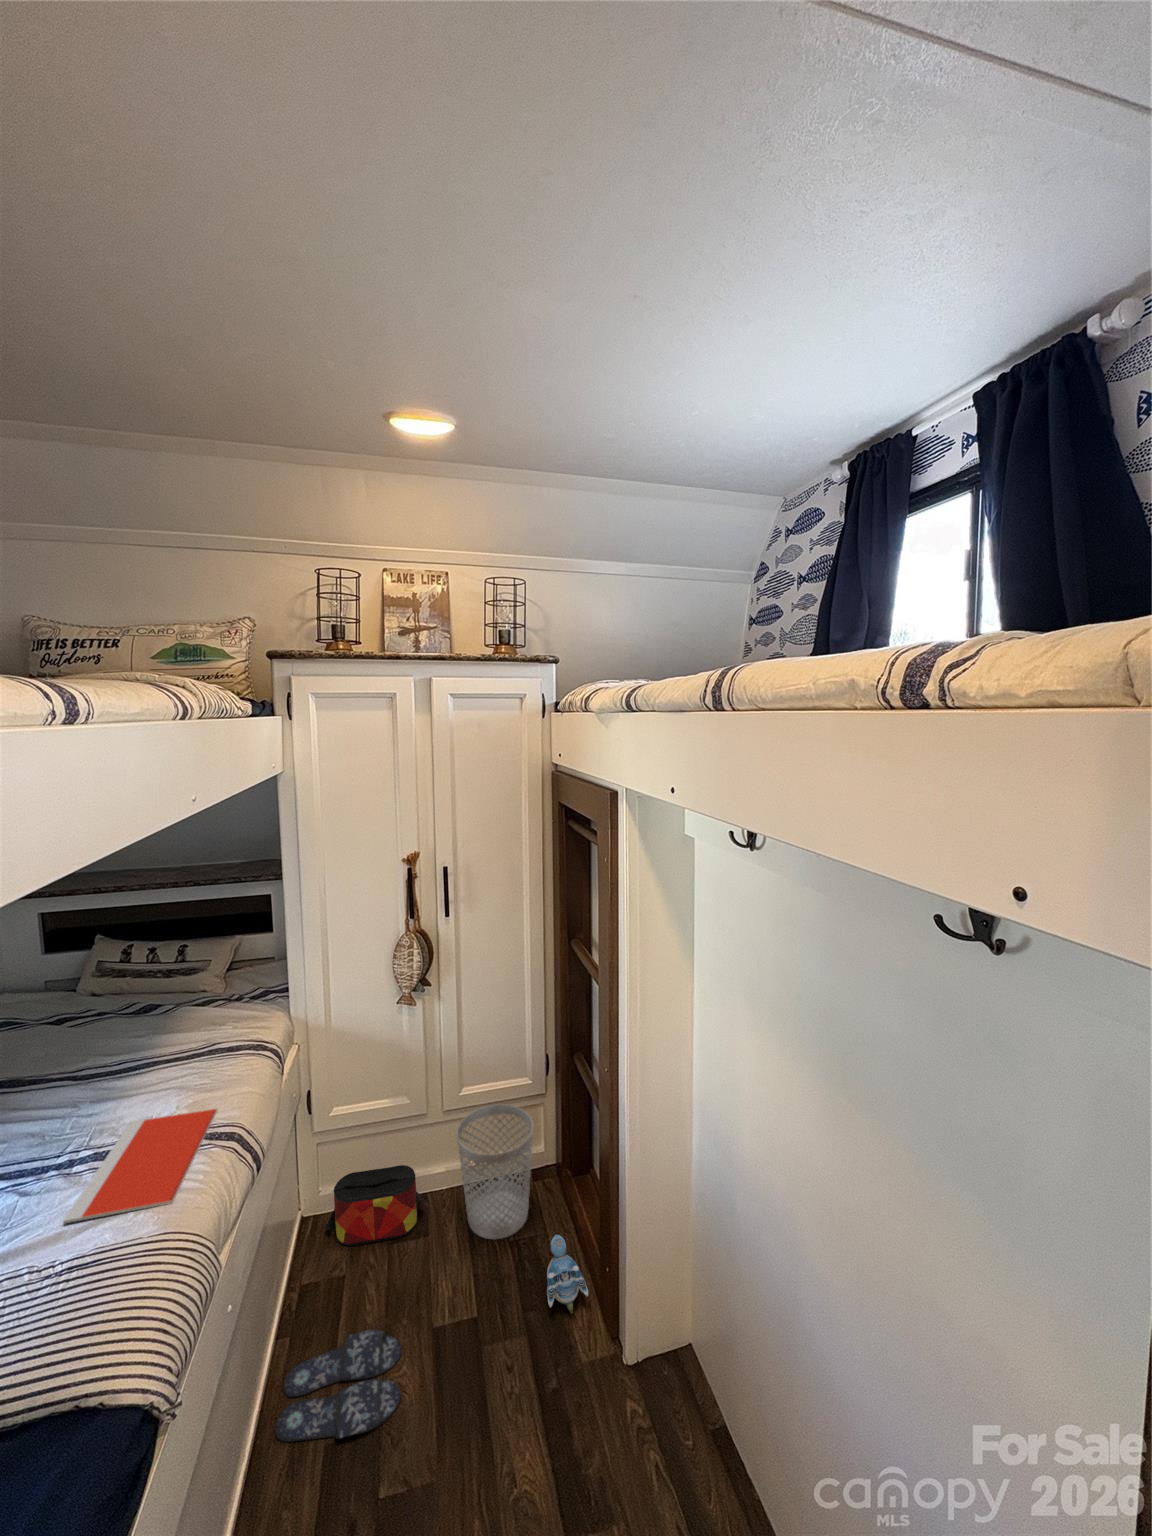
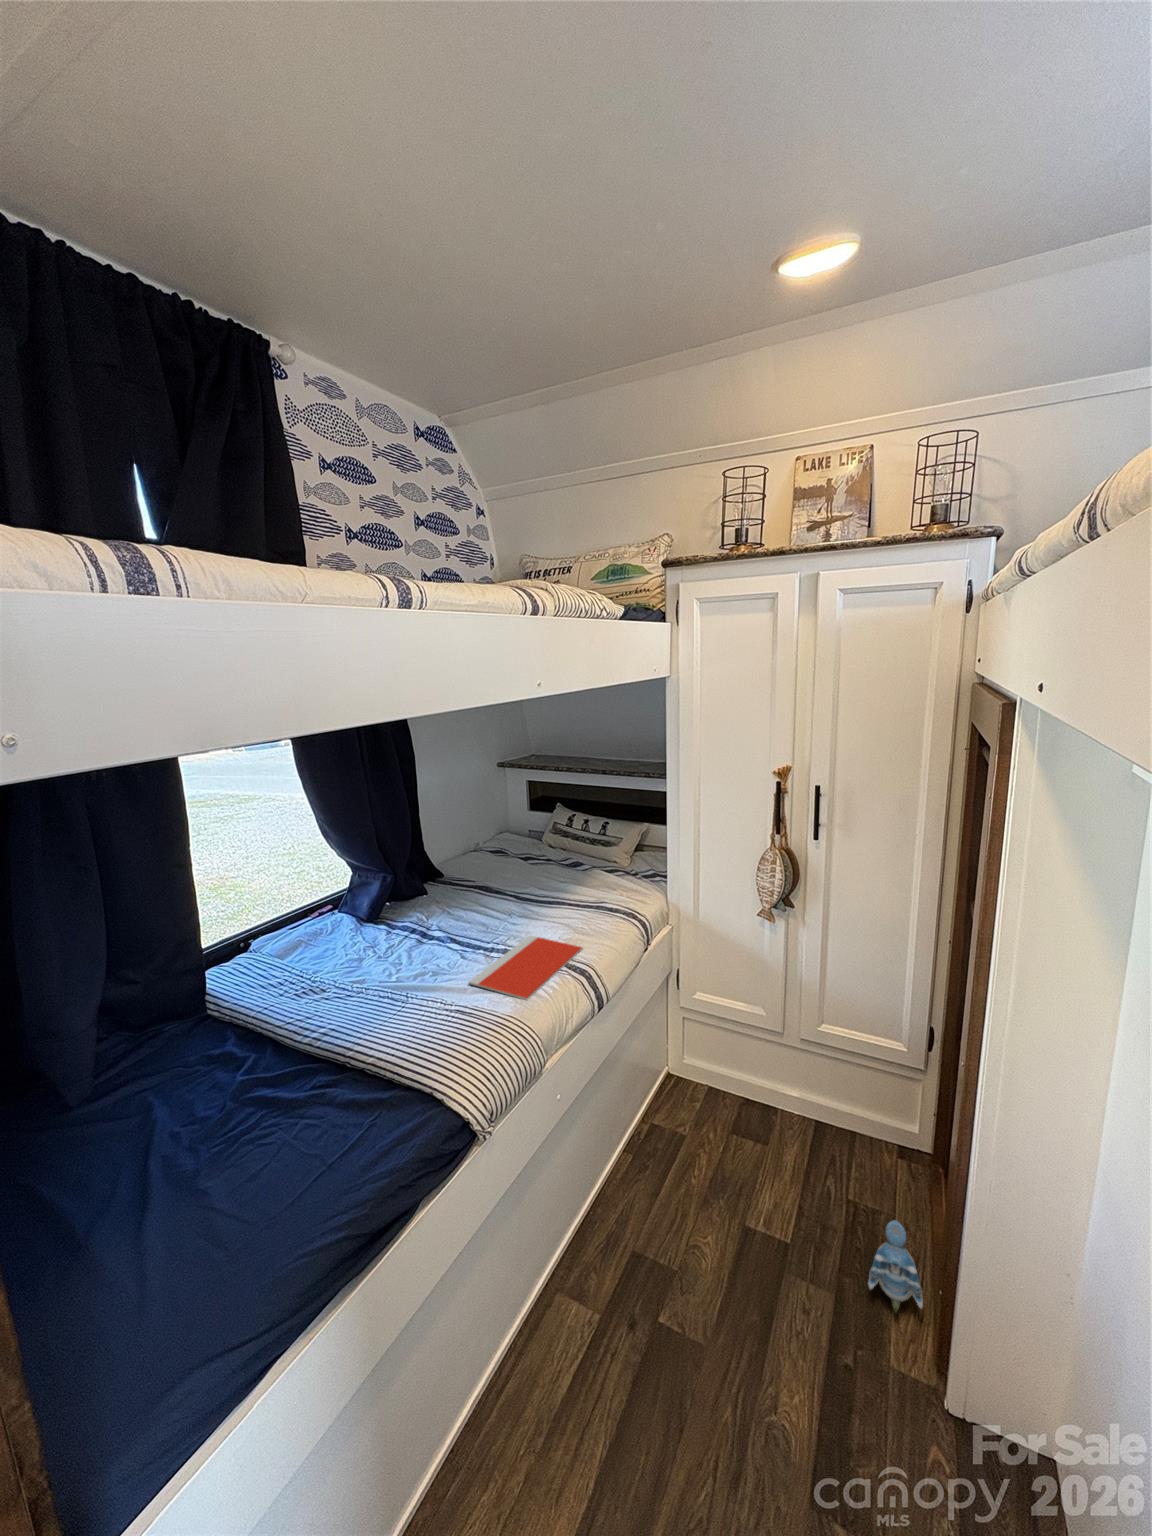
wastebasket: present [457,1104,533,1239] -> none [803,1048,894,1193]
bag: present [325,1165,423,1246] -> none [678,1053,767,1132]
slippers: present [275,1330,402,1442] -> none [598,1180,710,1273]

